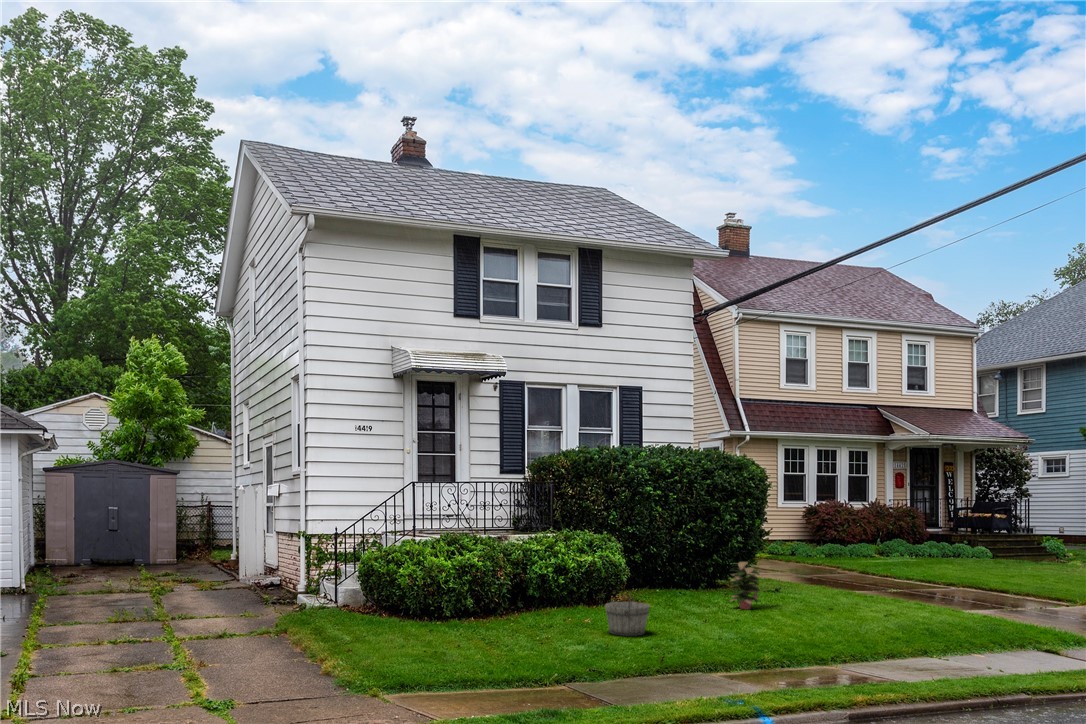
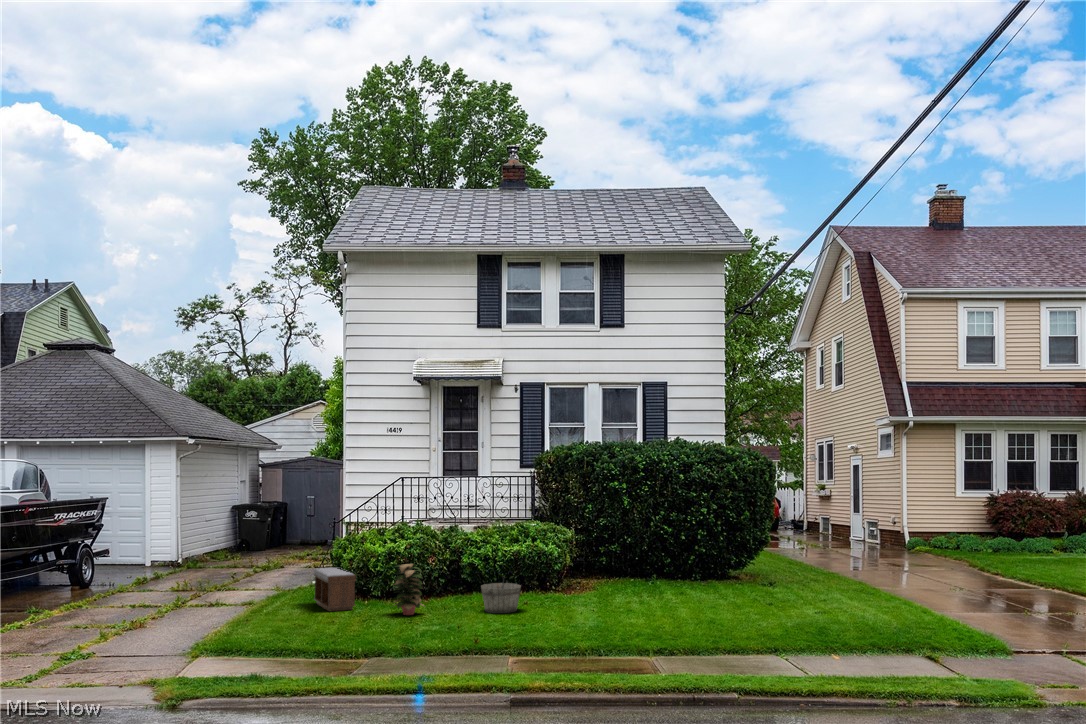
decorative plant: present [730,562,759,609] -> present [393,564,424,615]
bench: none [398,592,472,646] -> present [314,567,356,611]

